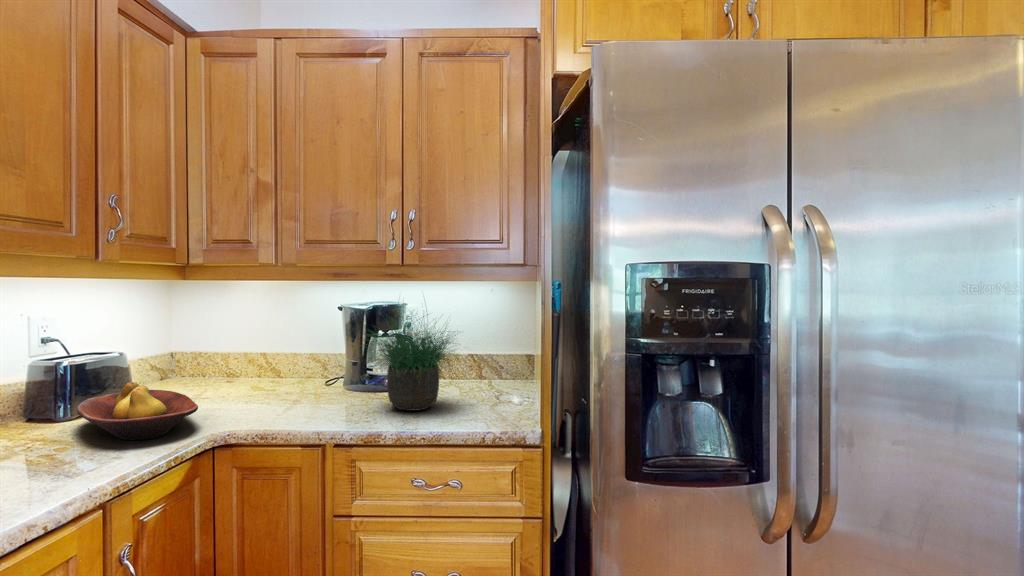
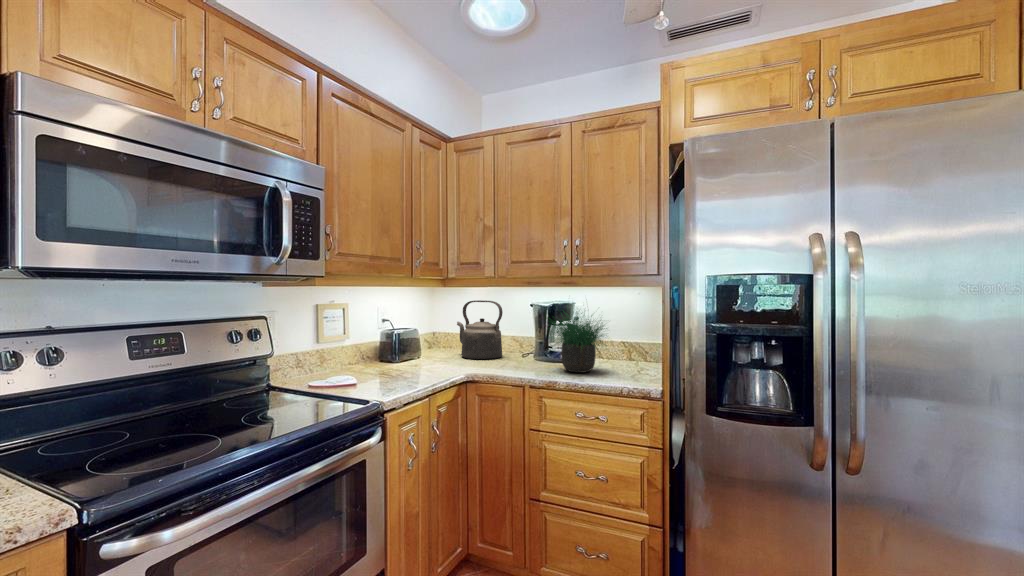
kettle: none [211,302,291,396] -> present [457,300,503,359]
fruit bowl: present [77,382,198,440] -> none [397,344,455,374]

